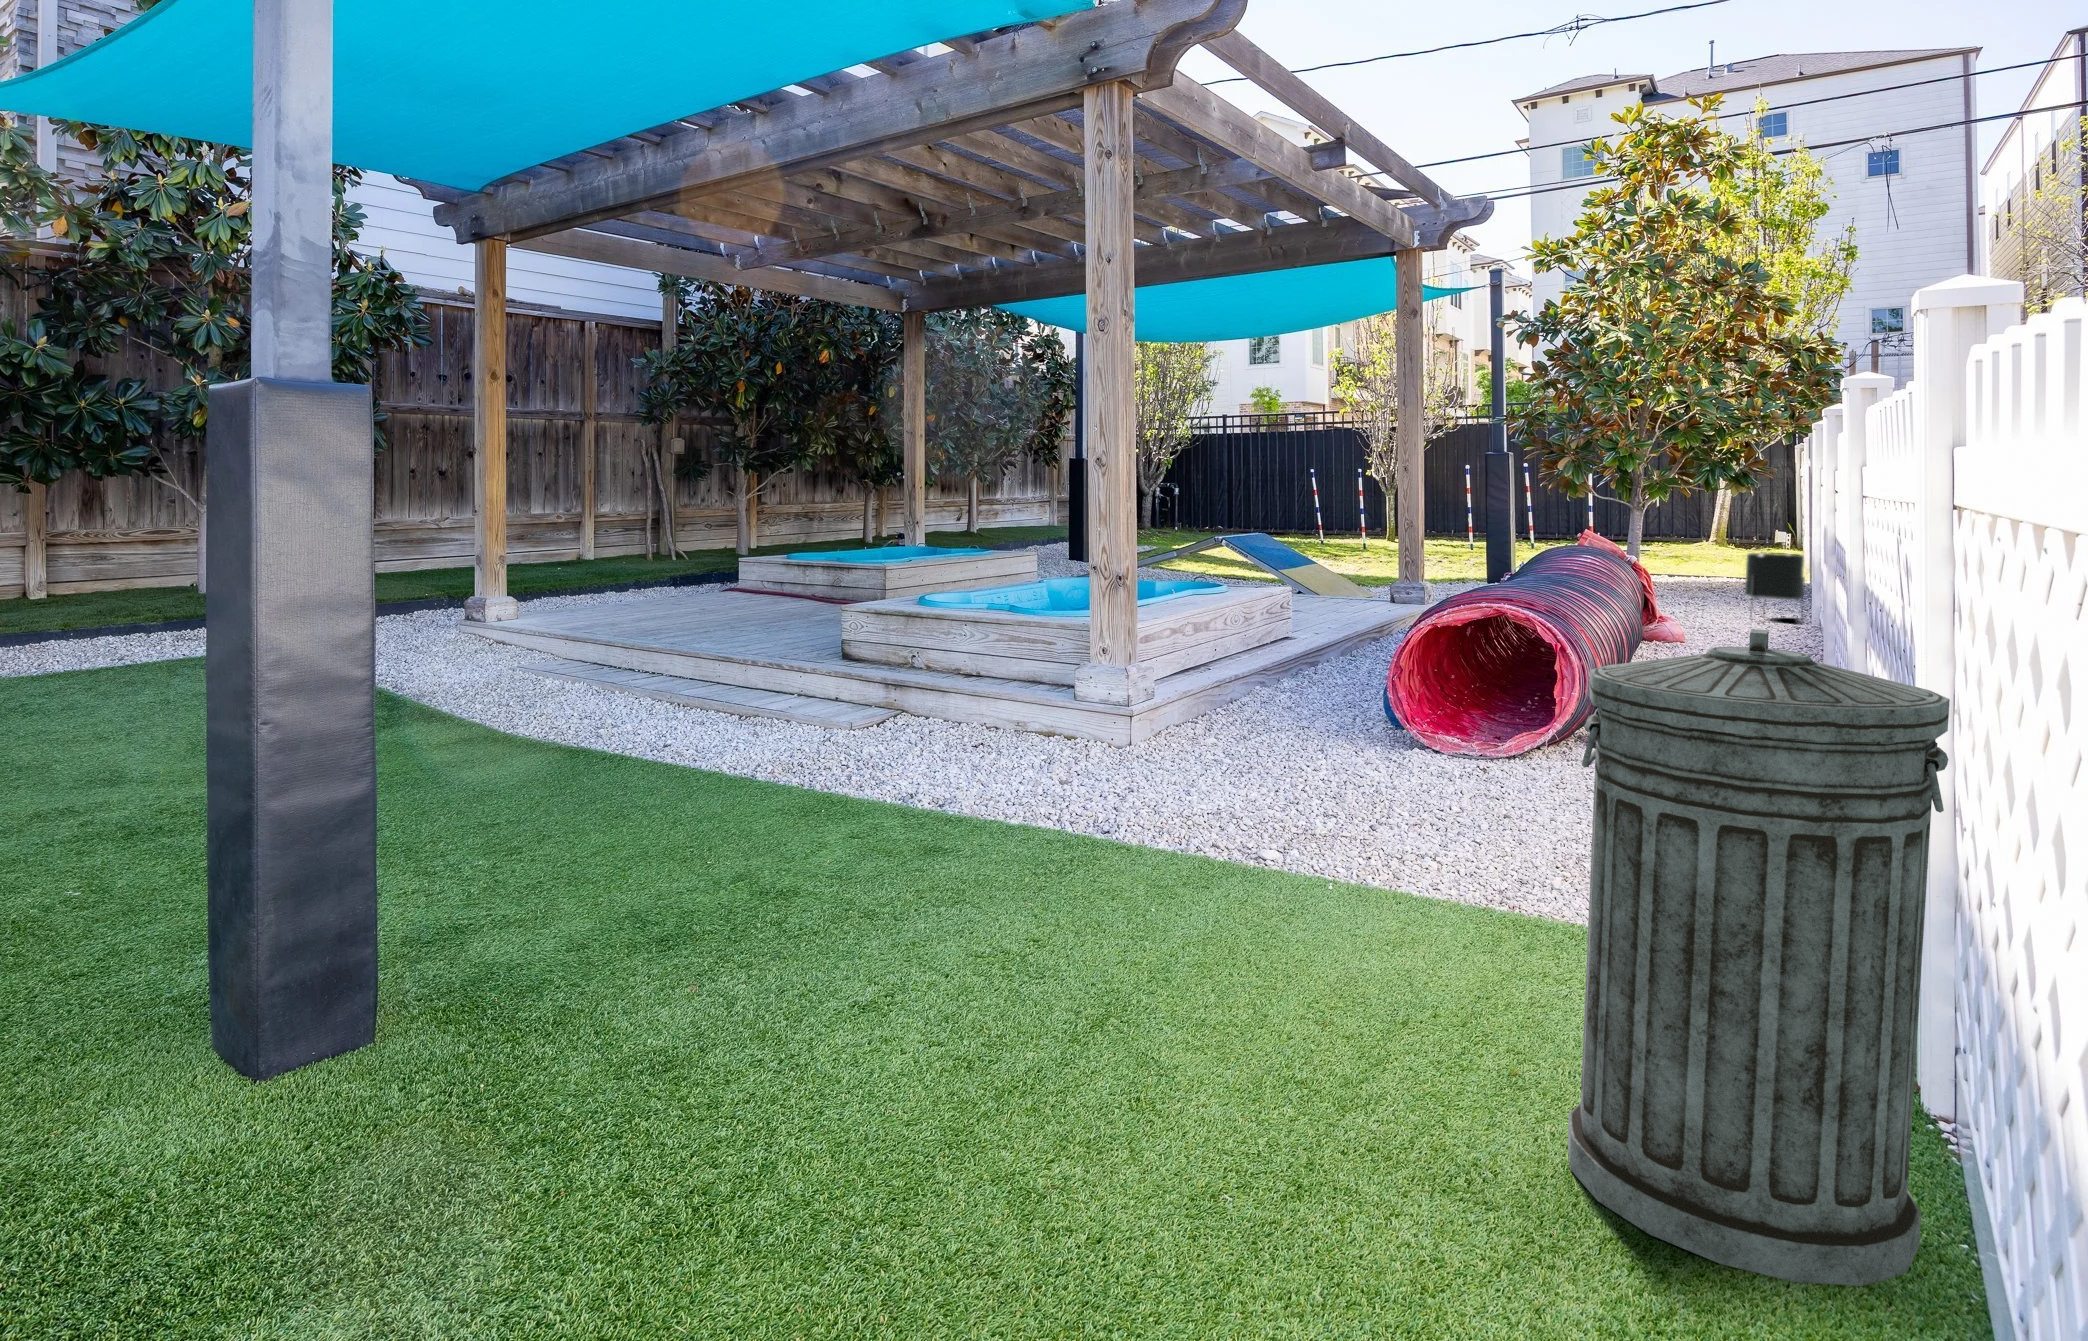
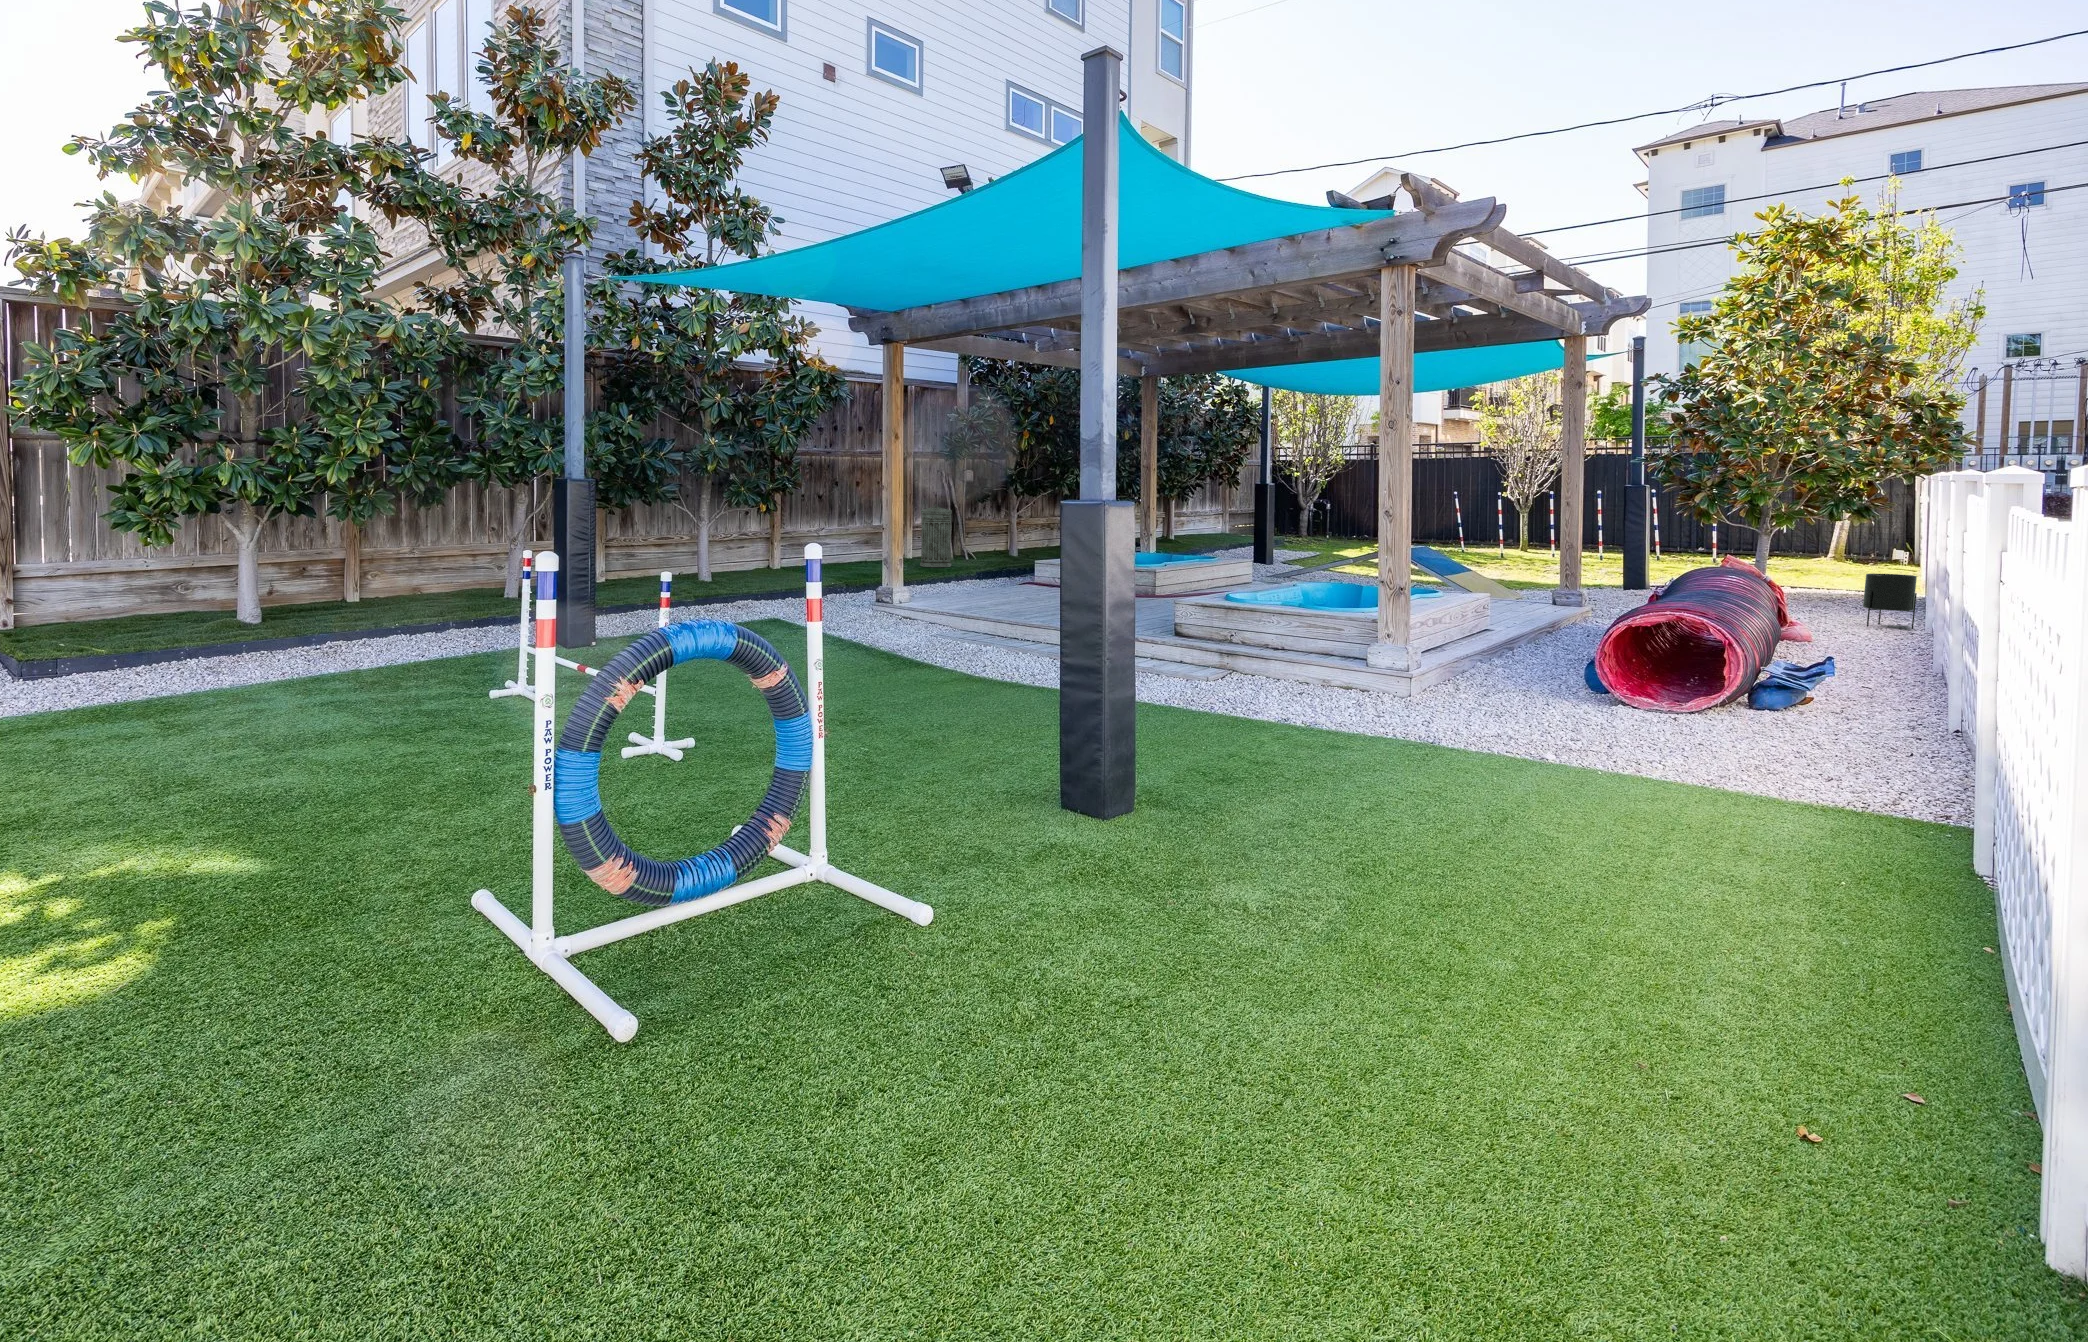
trash can: present [1567,629,1950,1286] -> present [920,505,952,567]

